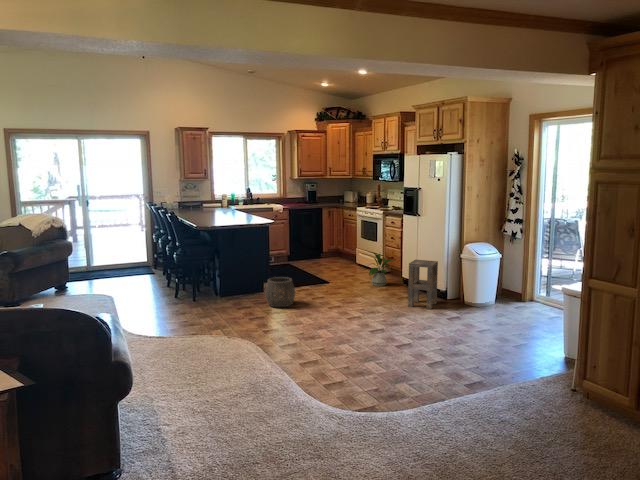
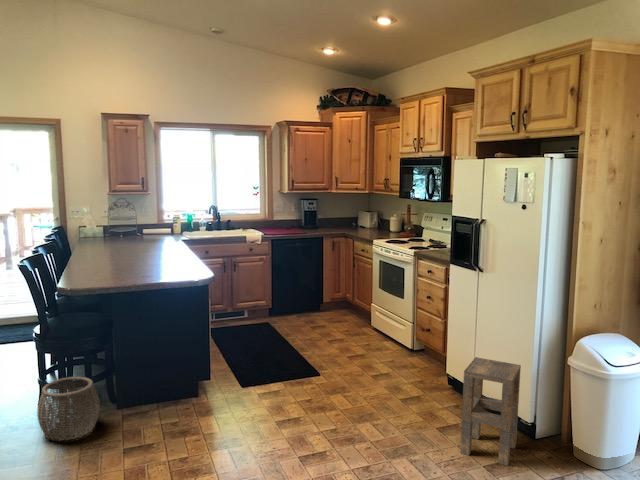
house plant: present [369,253,393,286] -> none [386,326,437,385]
woven basket: present [265,277,295,307] -> present [37,377,100,441]

